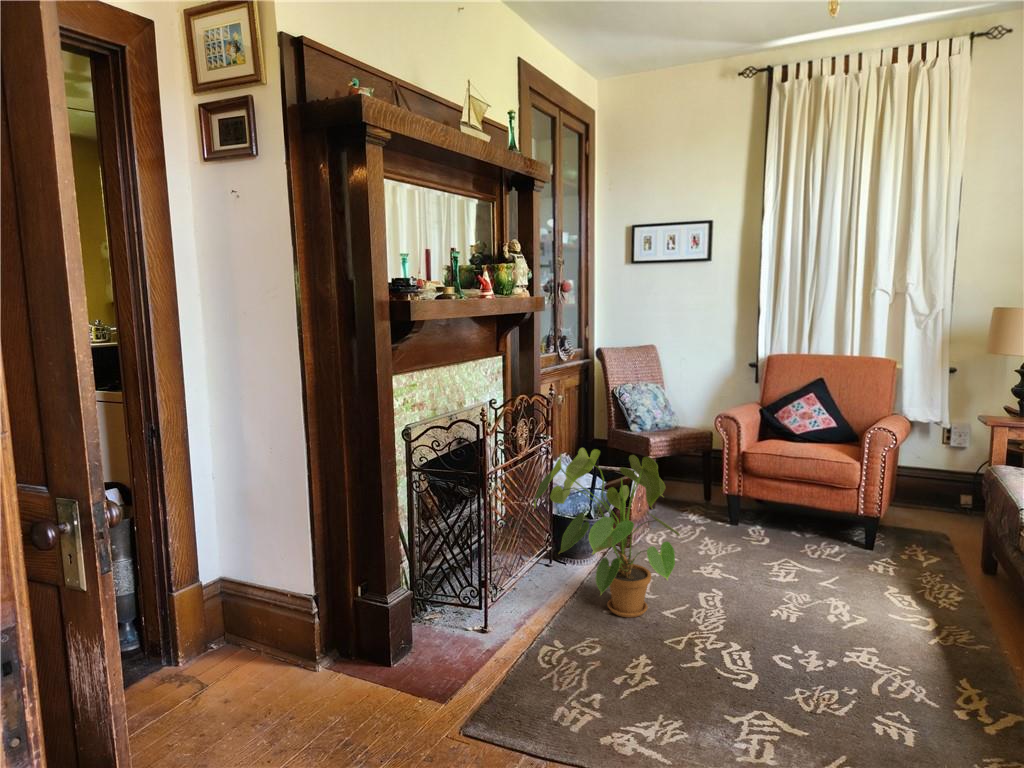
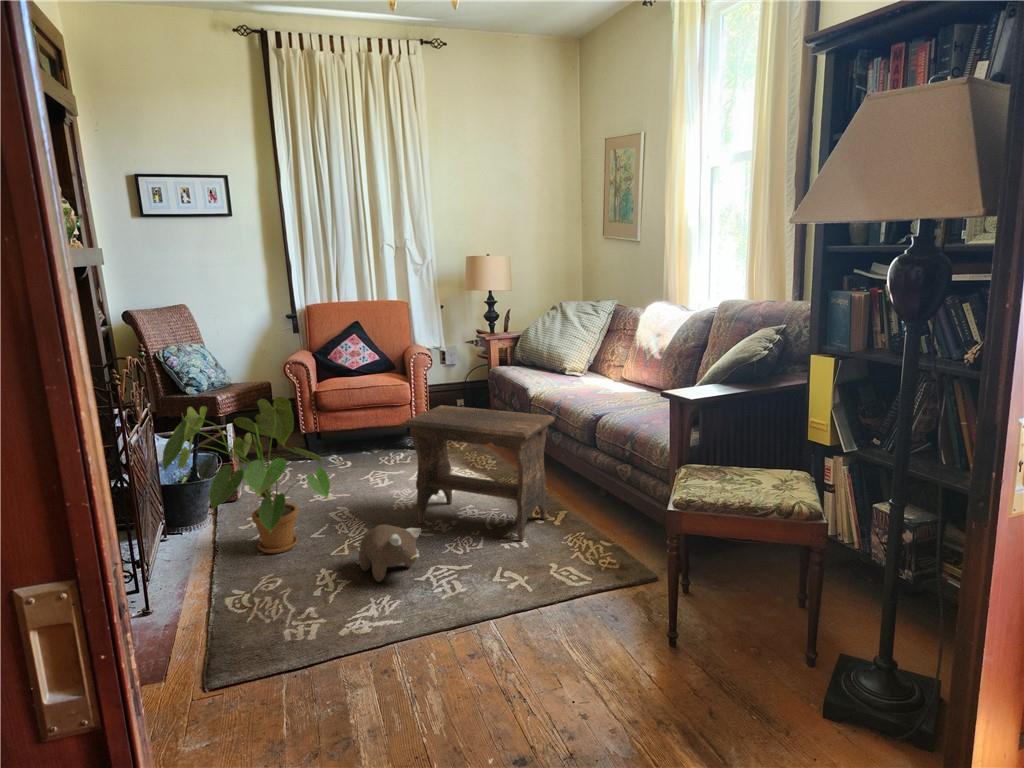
footstool: none [780,507,1015,738] -> present [402,405,555,542]
plush toy: none [677,632,743,699] -> present [359,525,421,582]

